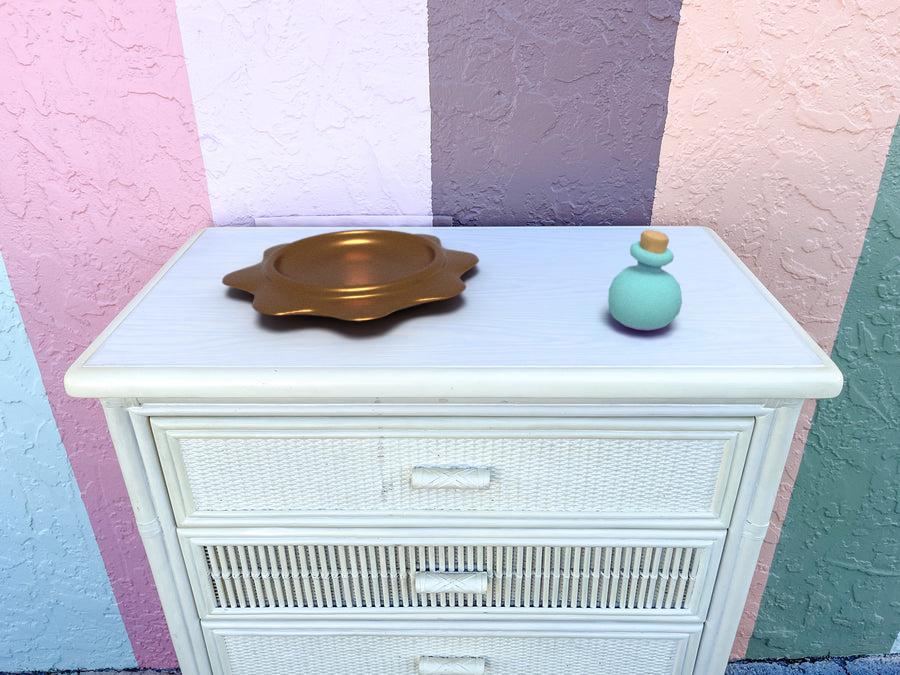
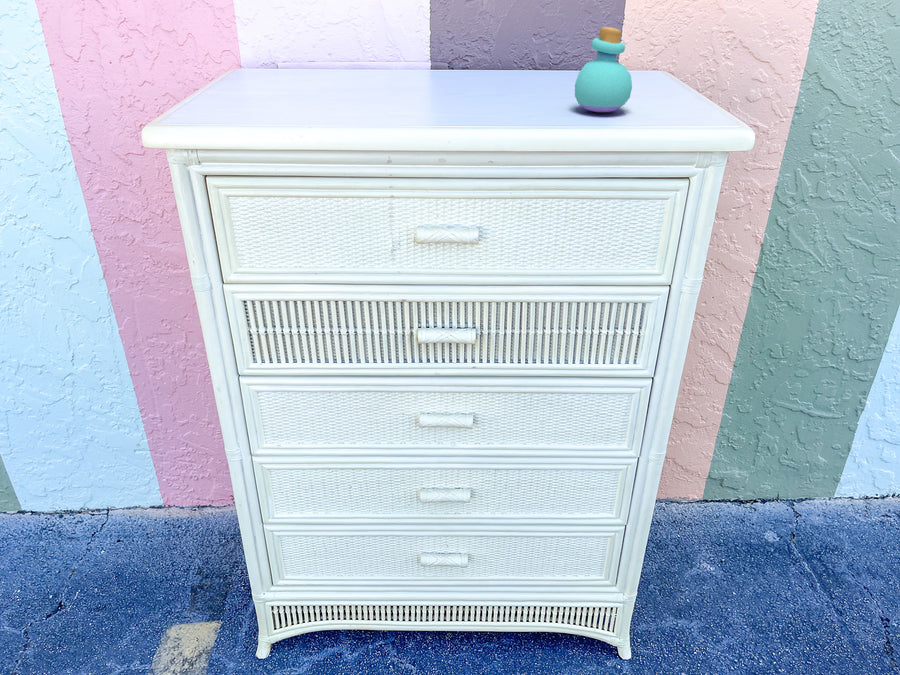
decorative bowl: present [222,229,479,321] -> none [259,61,471,103]

